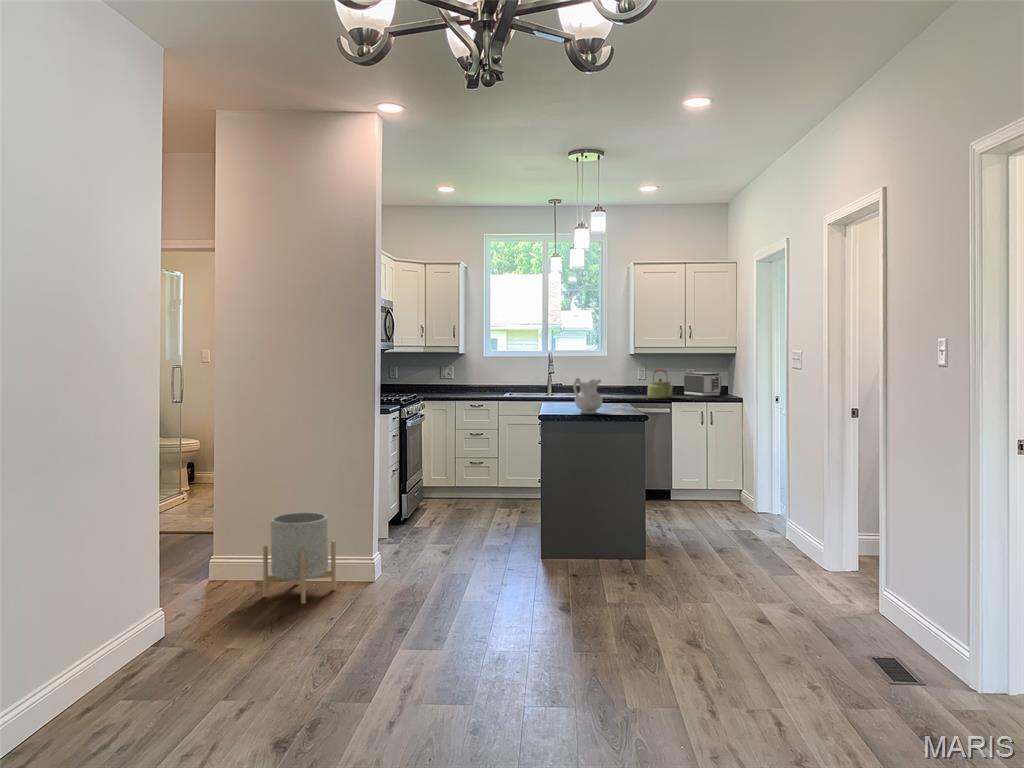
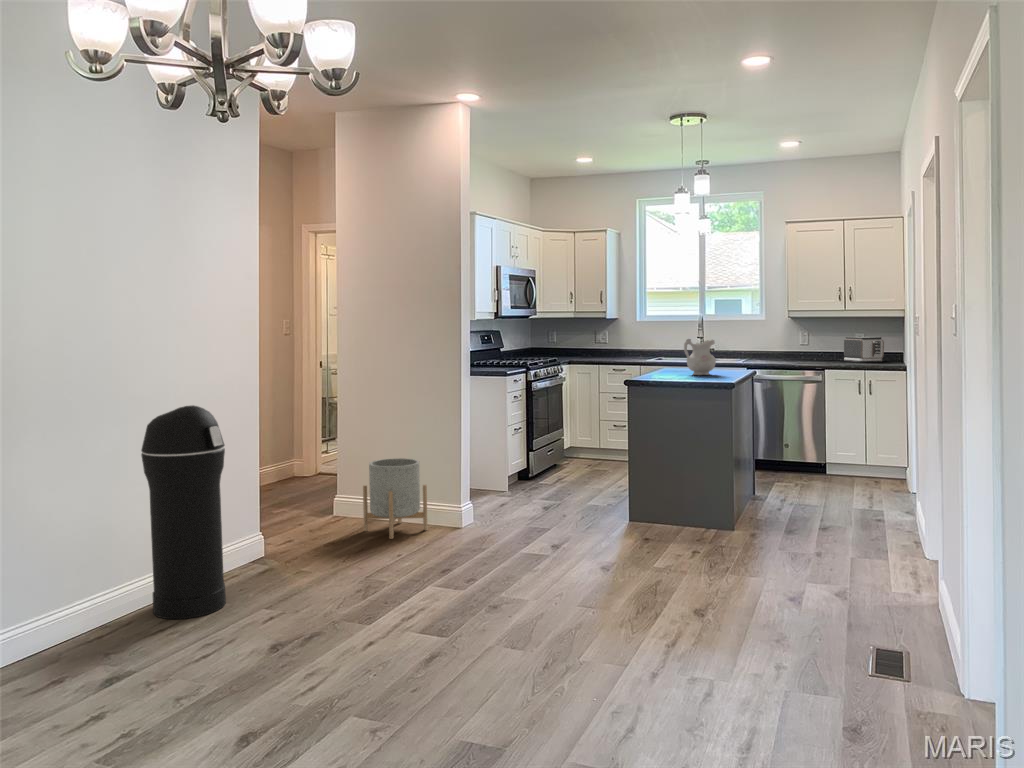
kettle: present [647,369,673,399] -> none [795,333,823,364]
trash can: none [71,471,177,729] -> present [141,405,226,619]

